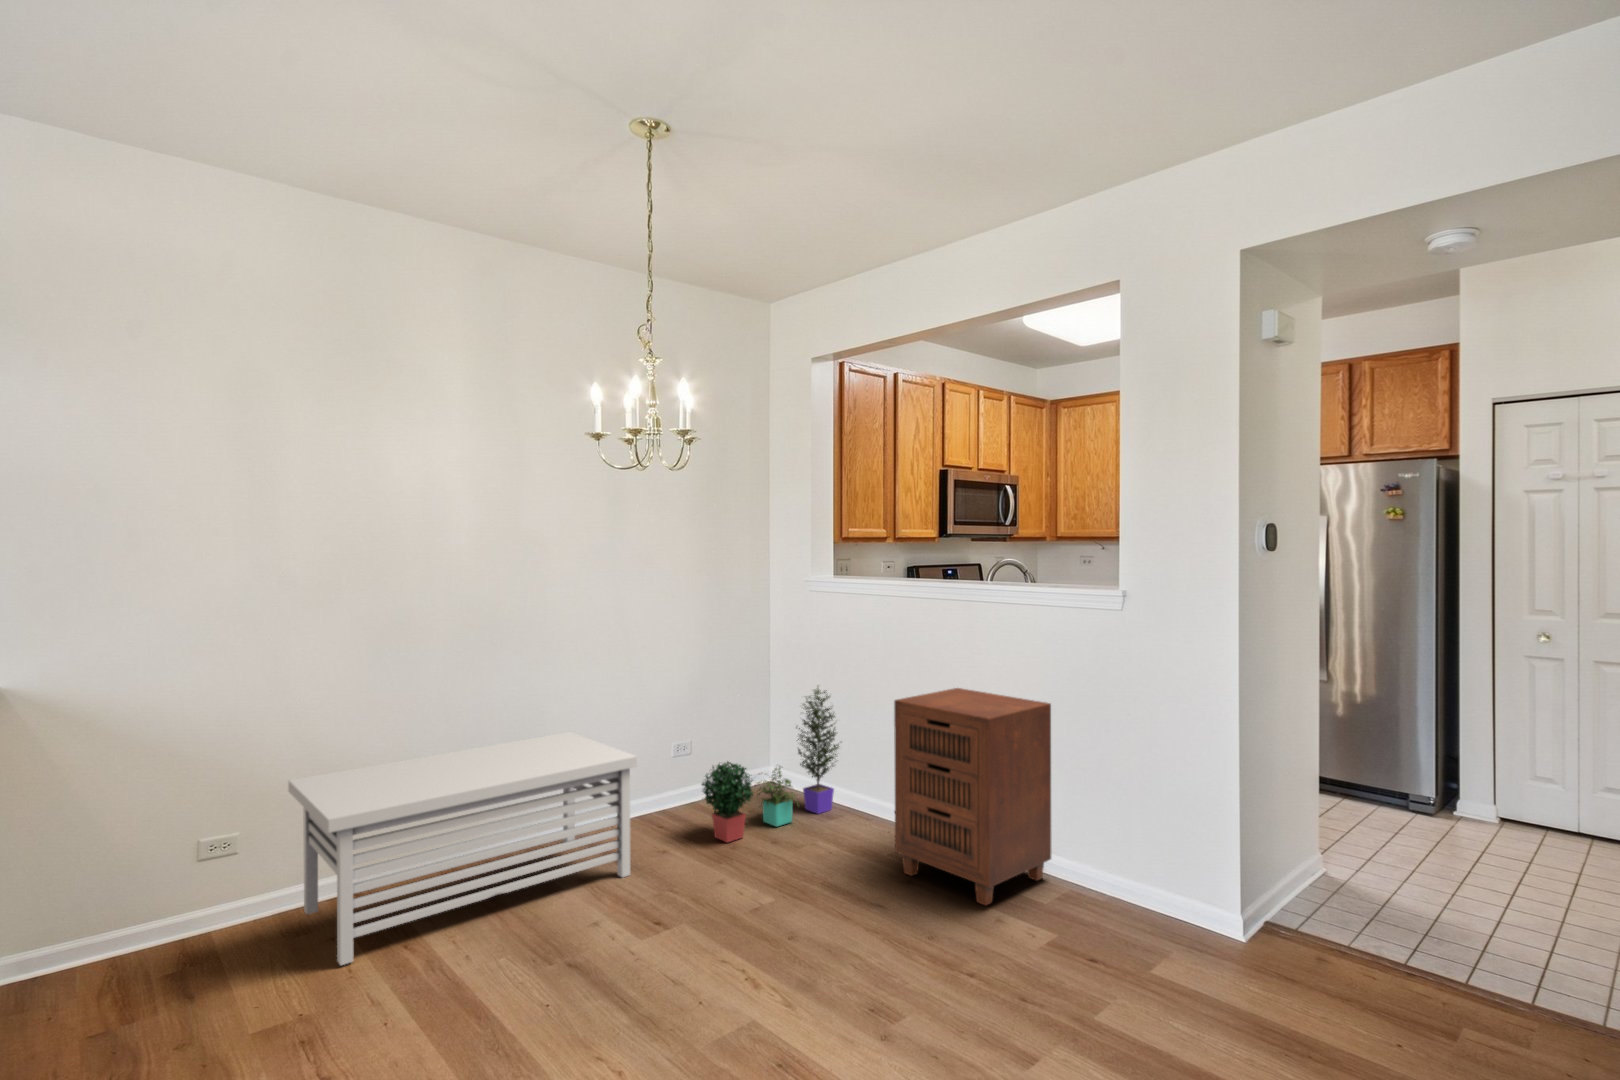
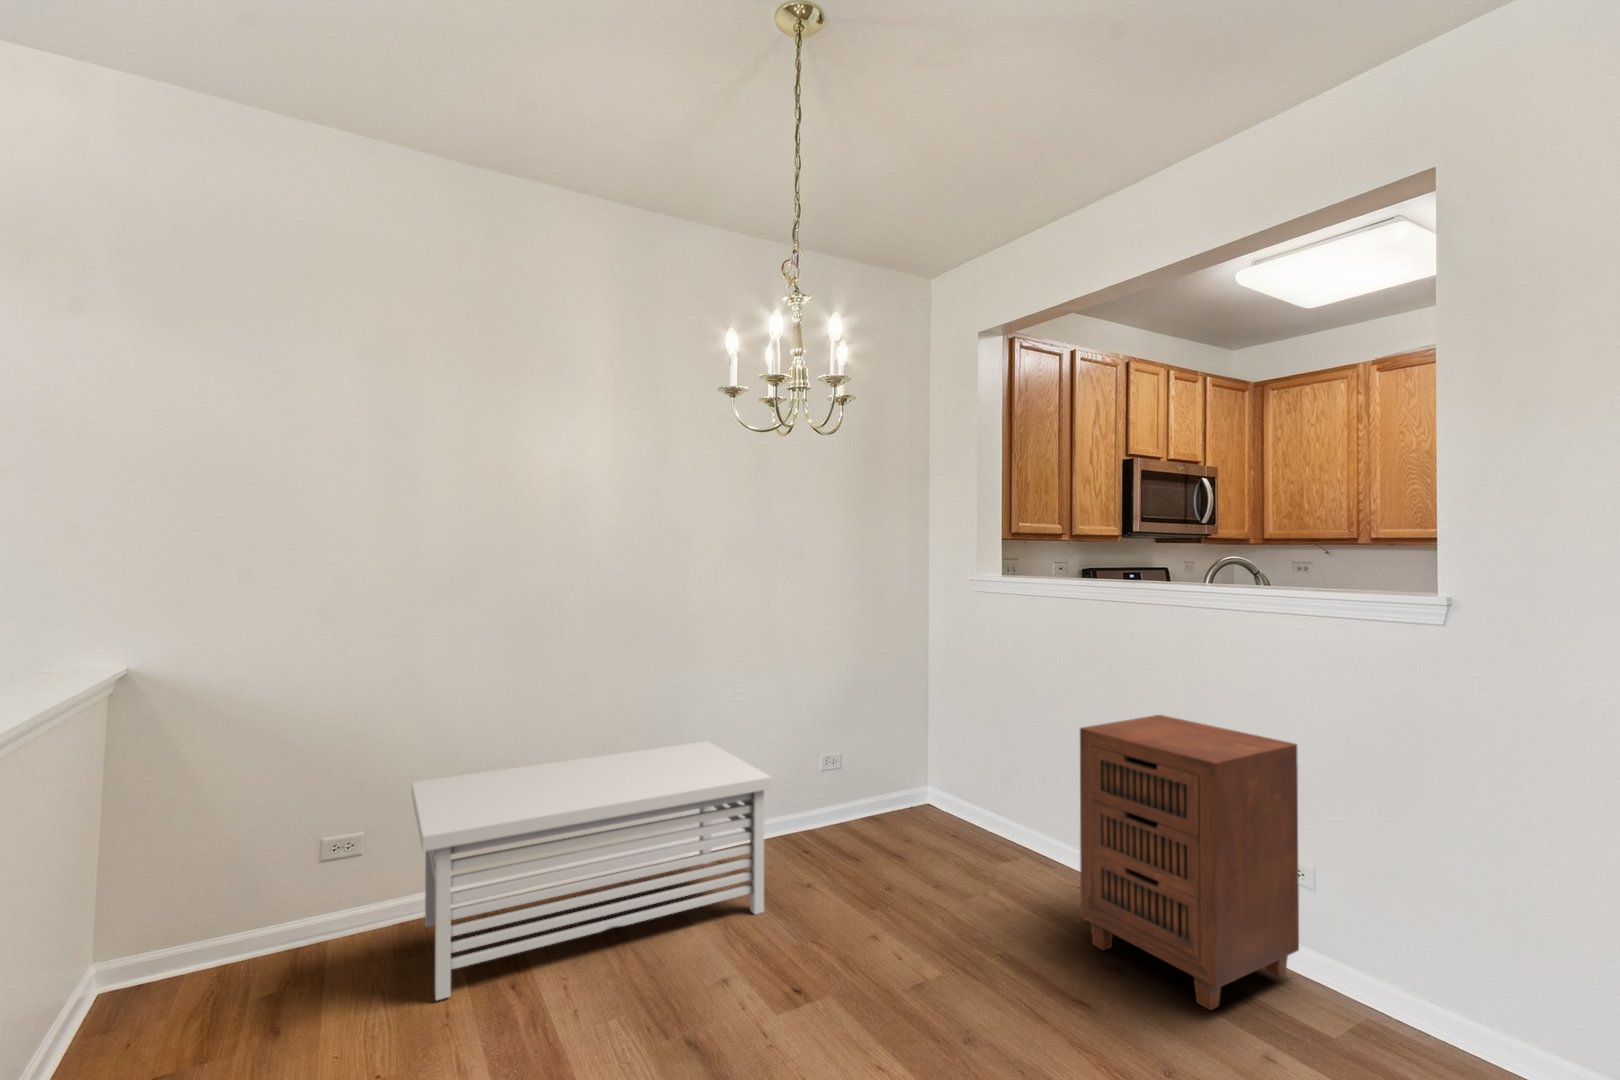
potted plant: present [702,688,839,842] -> none [847,701,1012,879]

